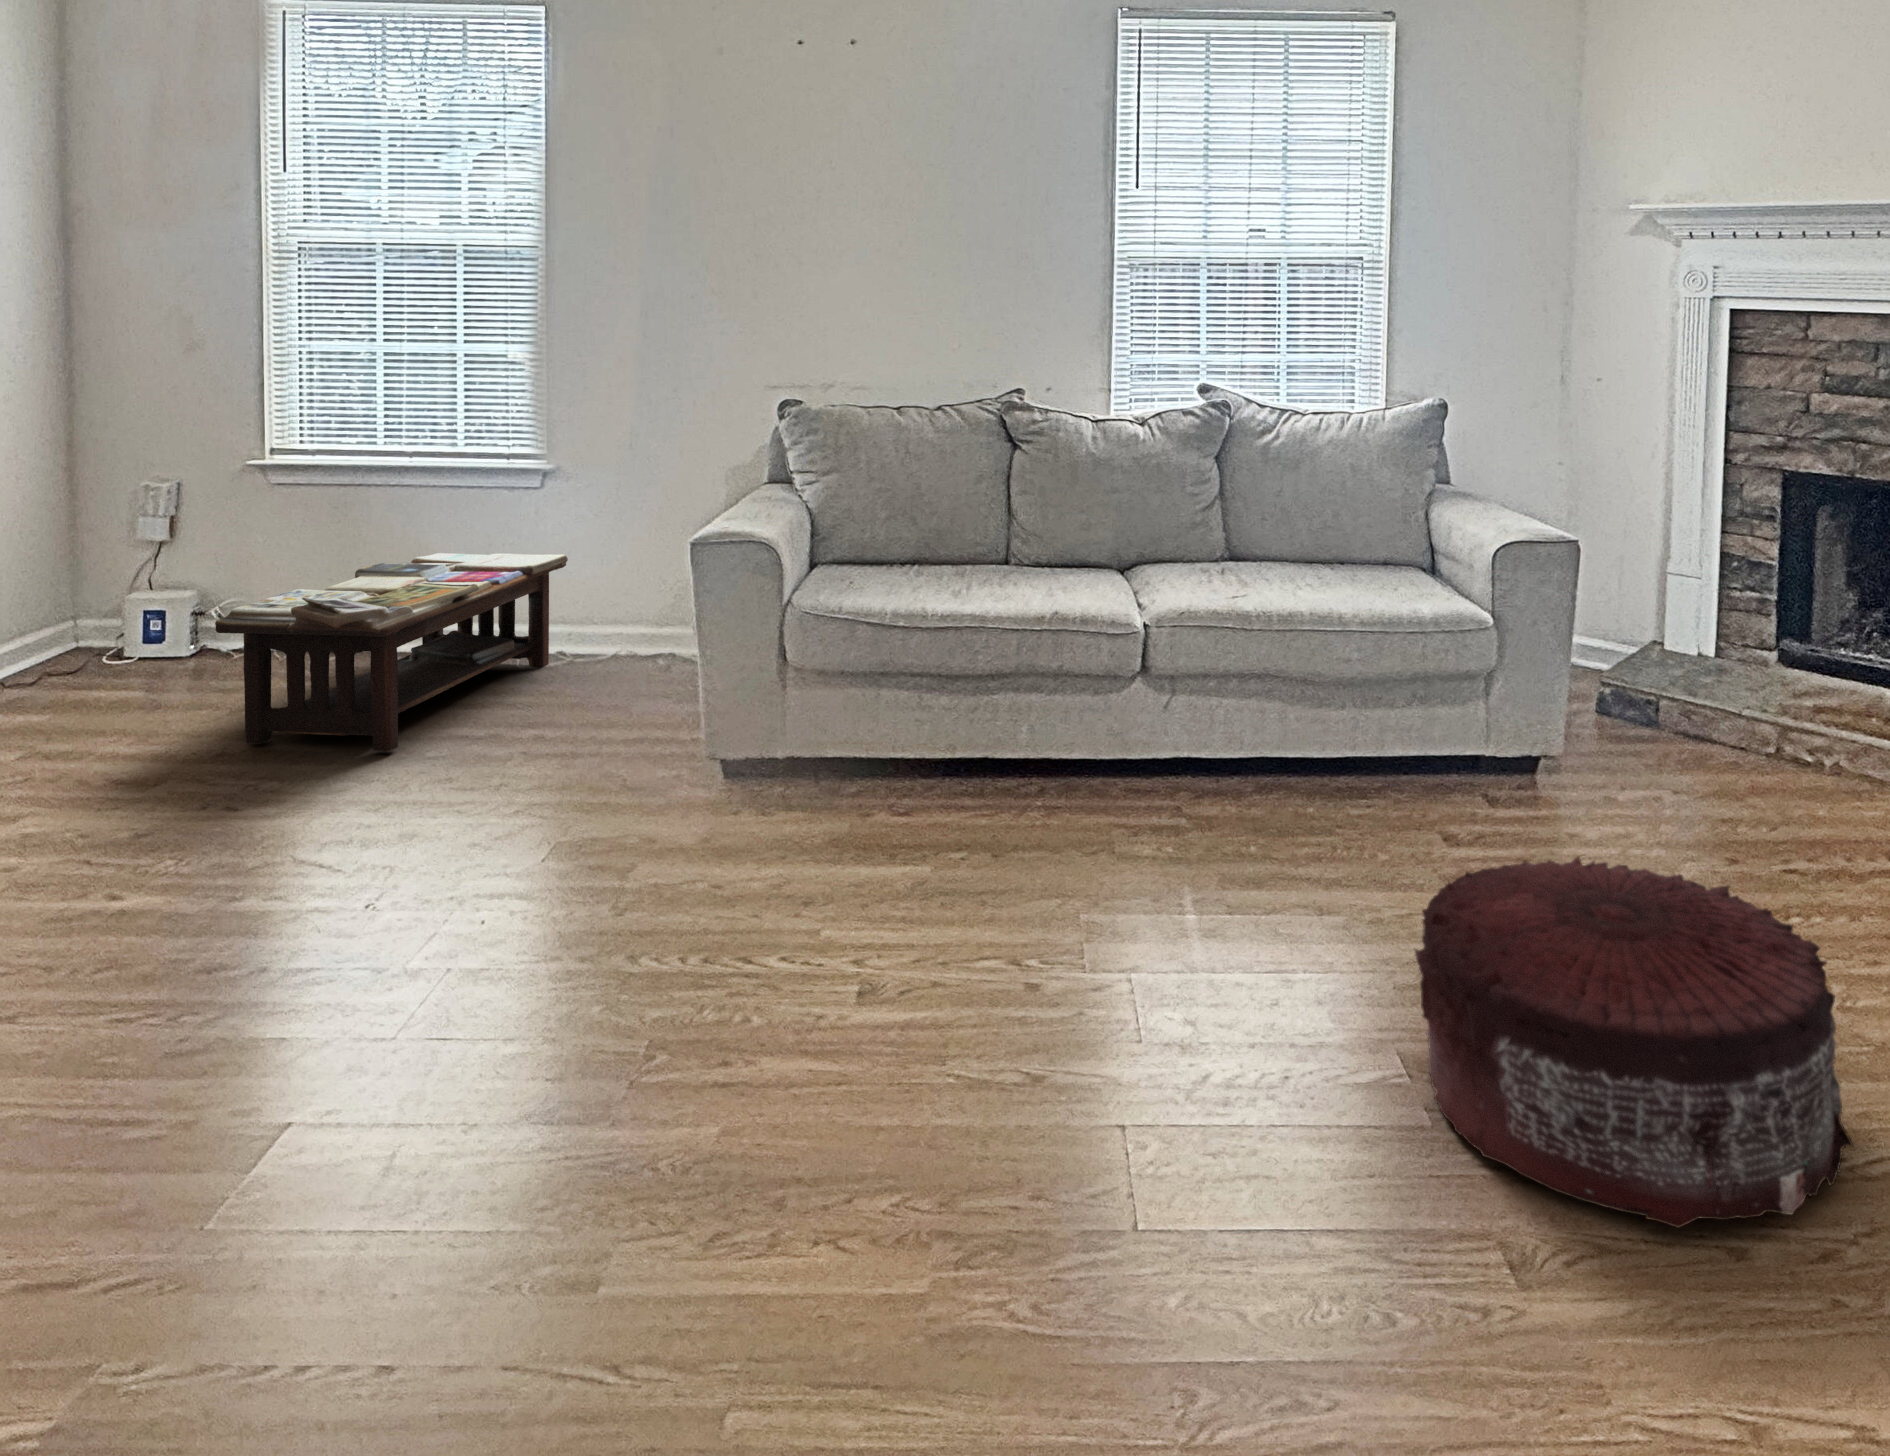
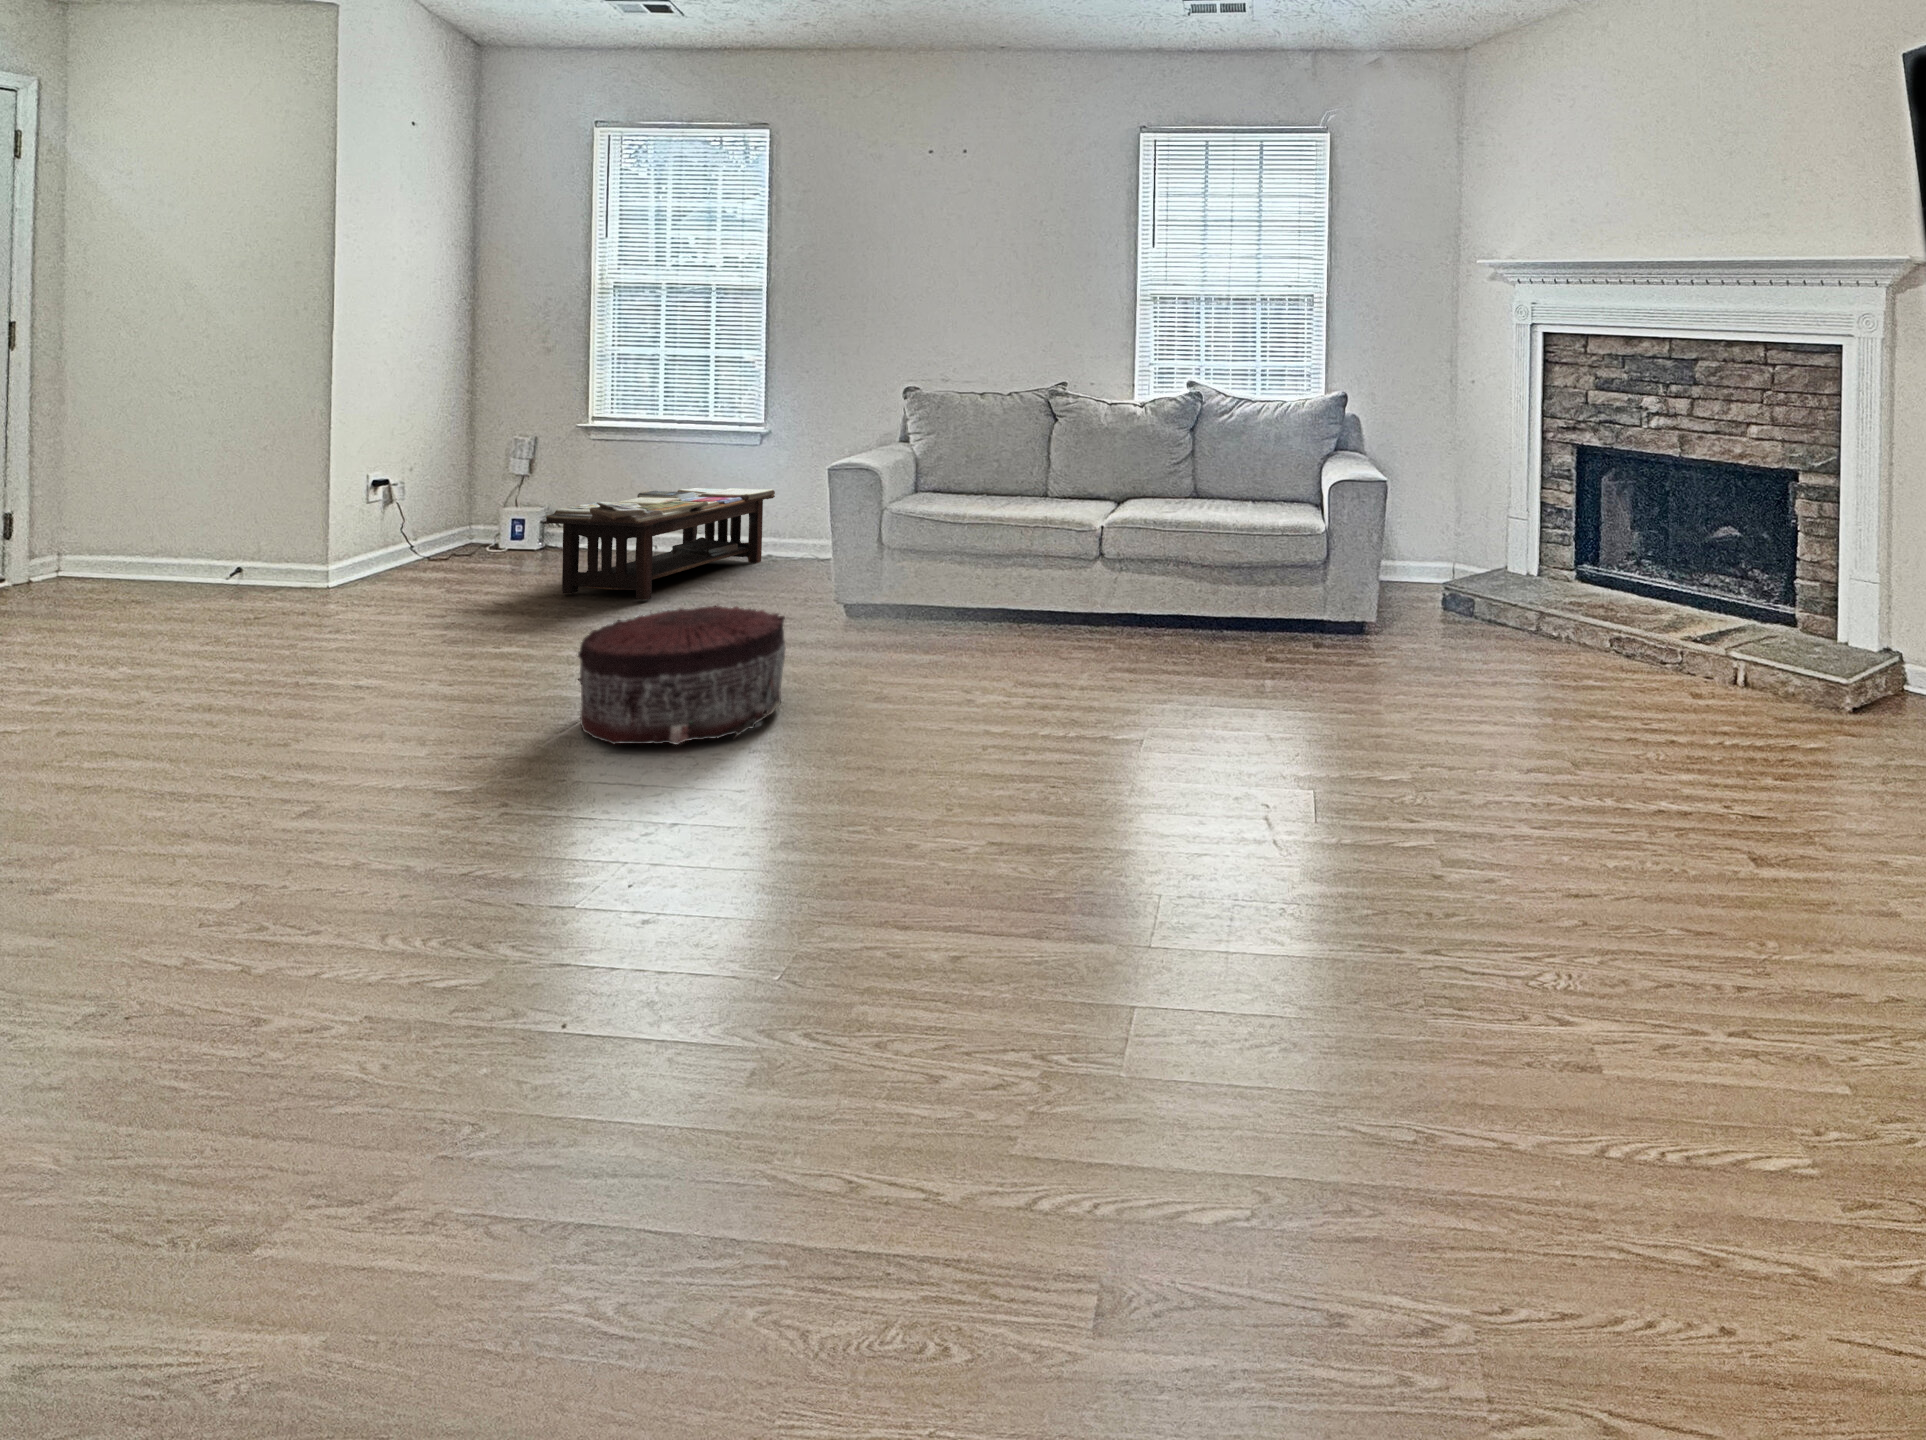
pouf: present [1415,856,1853,1228] -> present [578,605,786,745]

